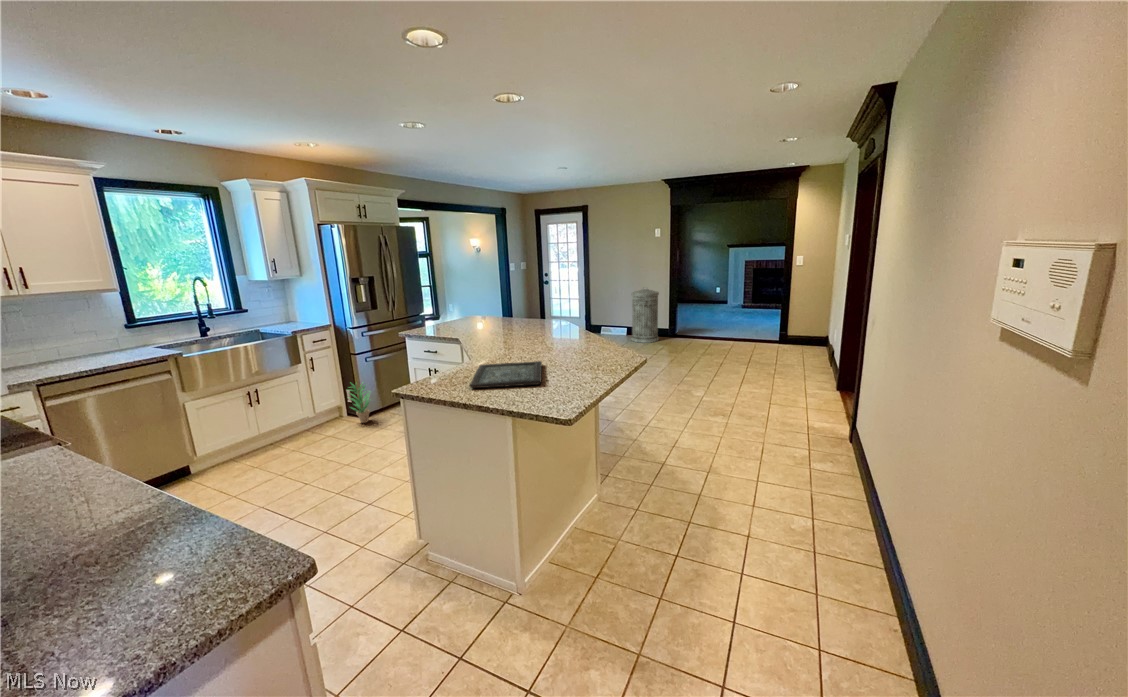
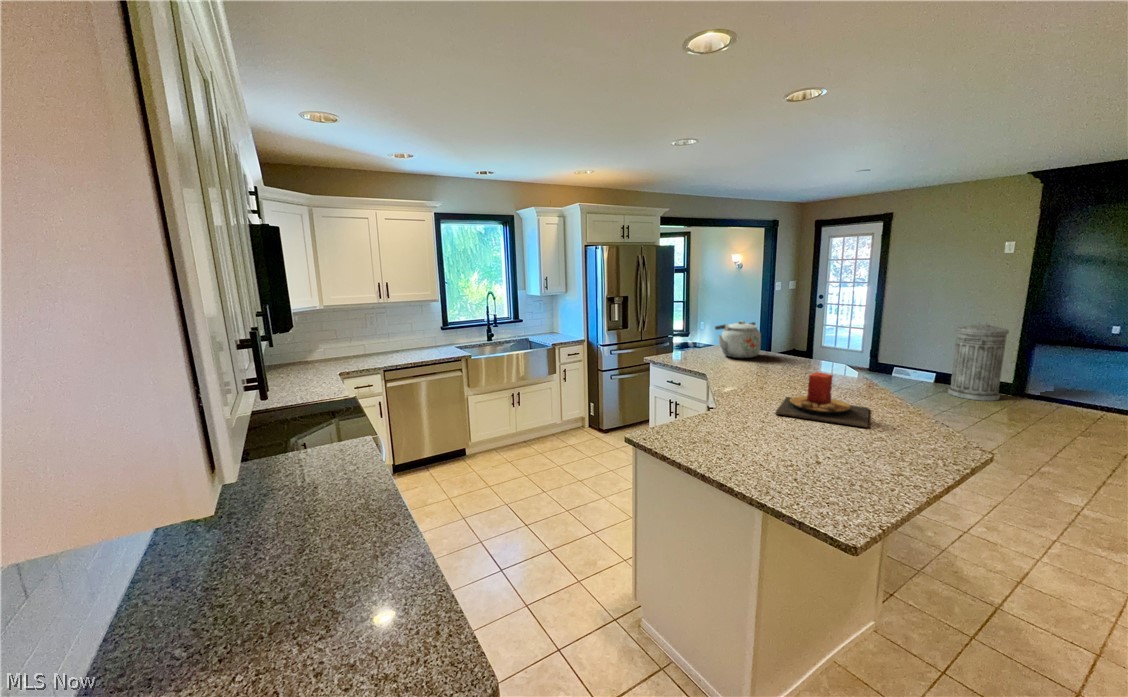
kettle: none [462,293,501,325] -> present [715,321,761,358]
candle: none [513,323,573,359] -> present [776,372,869,428]
tray: present [470,361,542,388] -> none [715,417,820,468]
potted plant: present [350,382,370,423] -> none [589,396,612,439]

